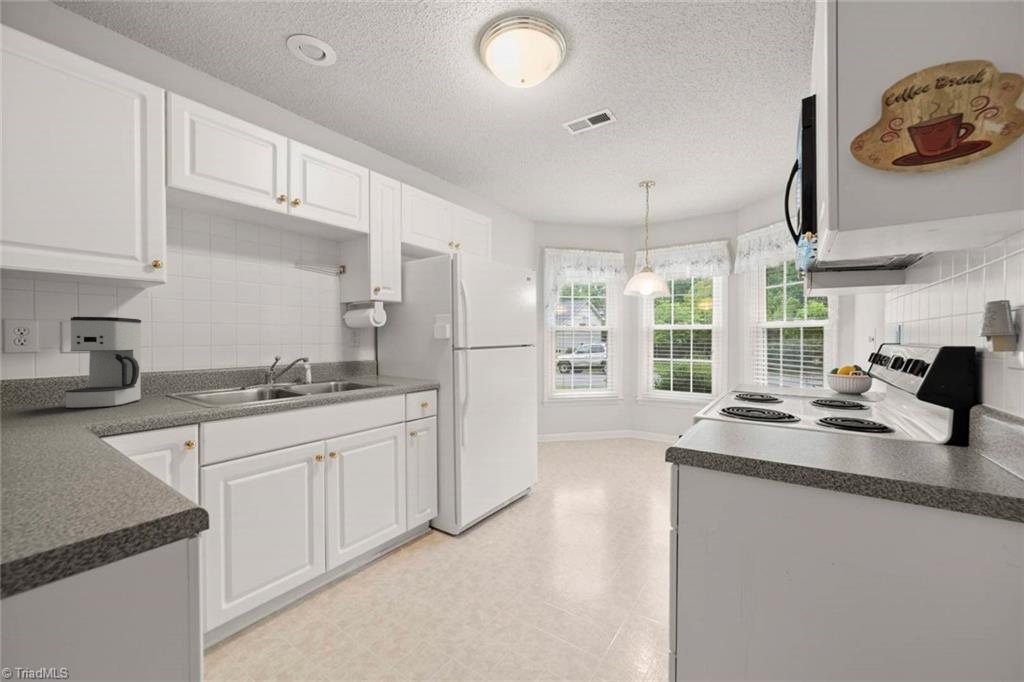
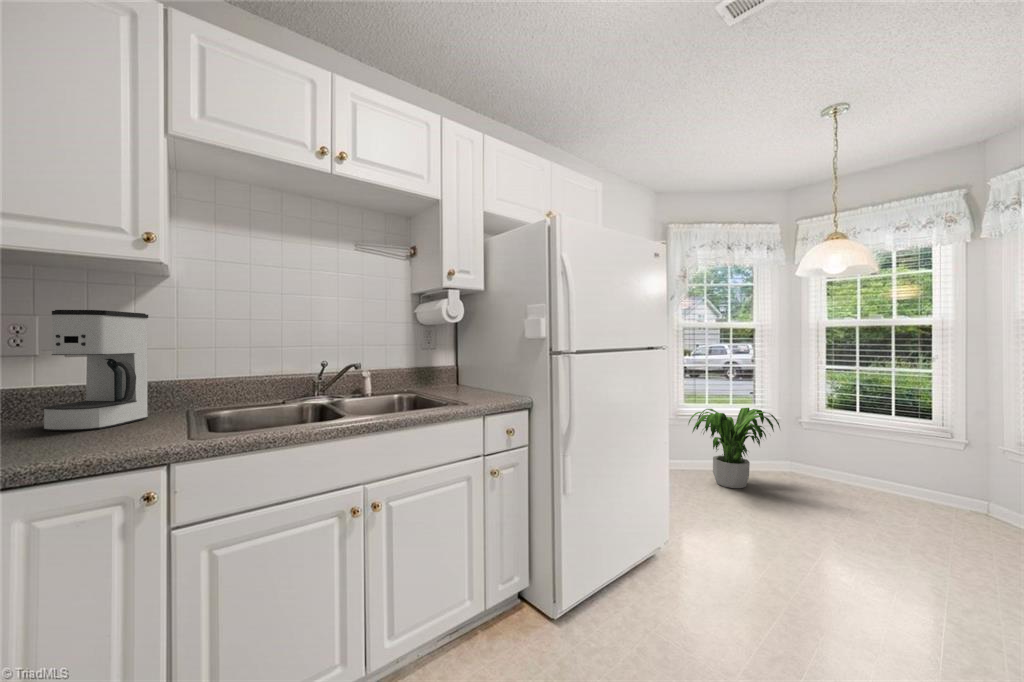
potted plant: none [557,390,620,450] -> present [688,408,780,488]

